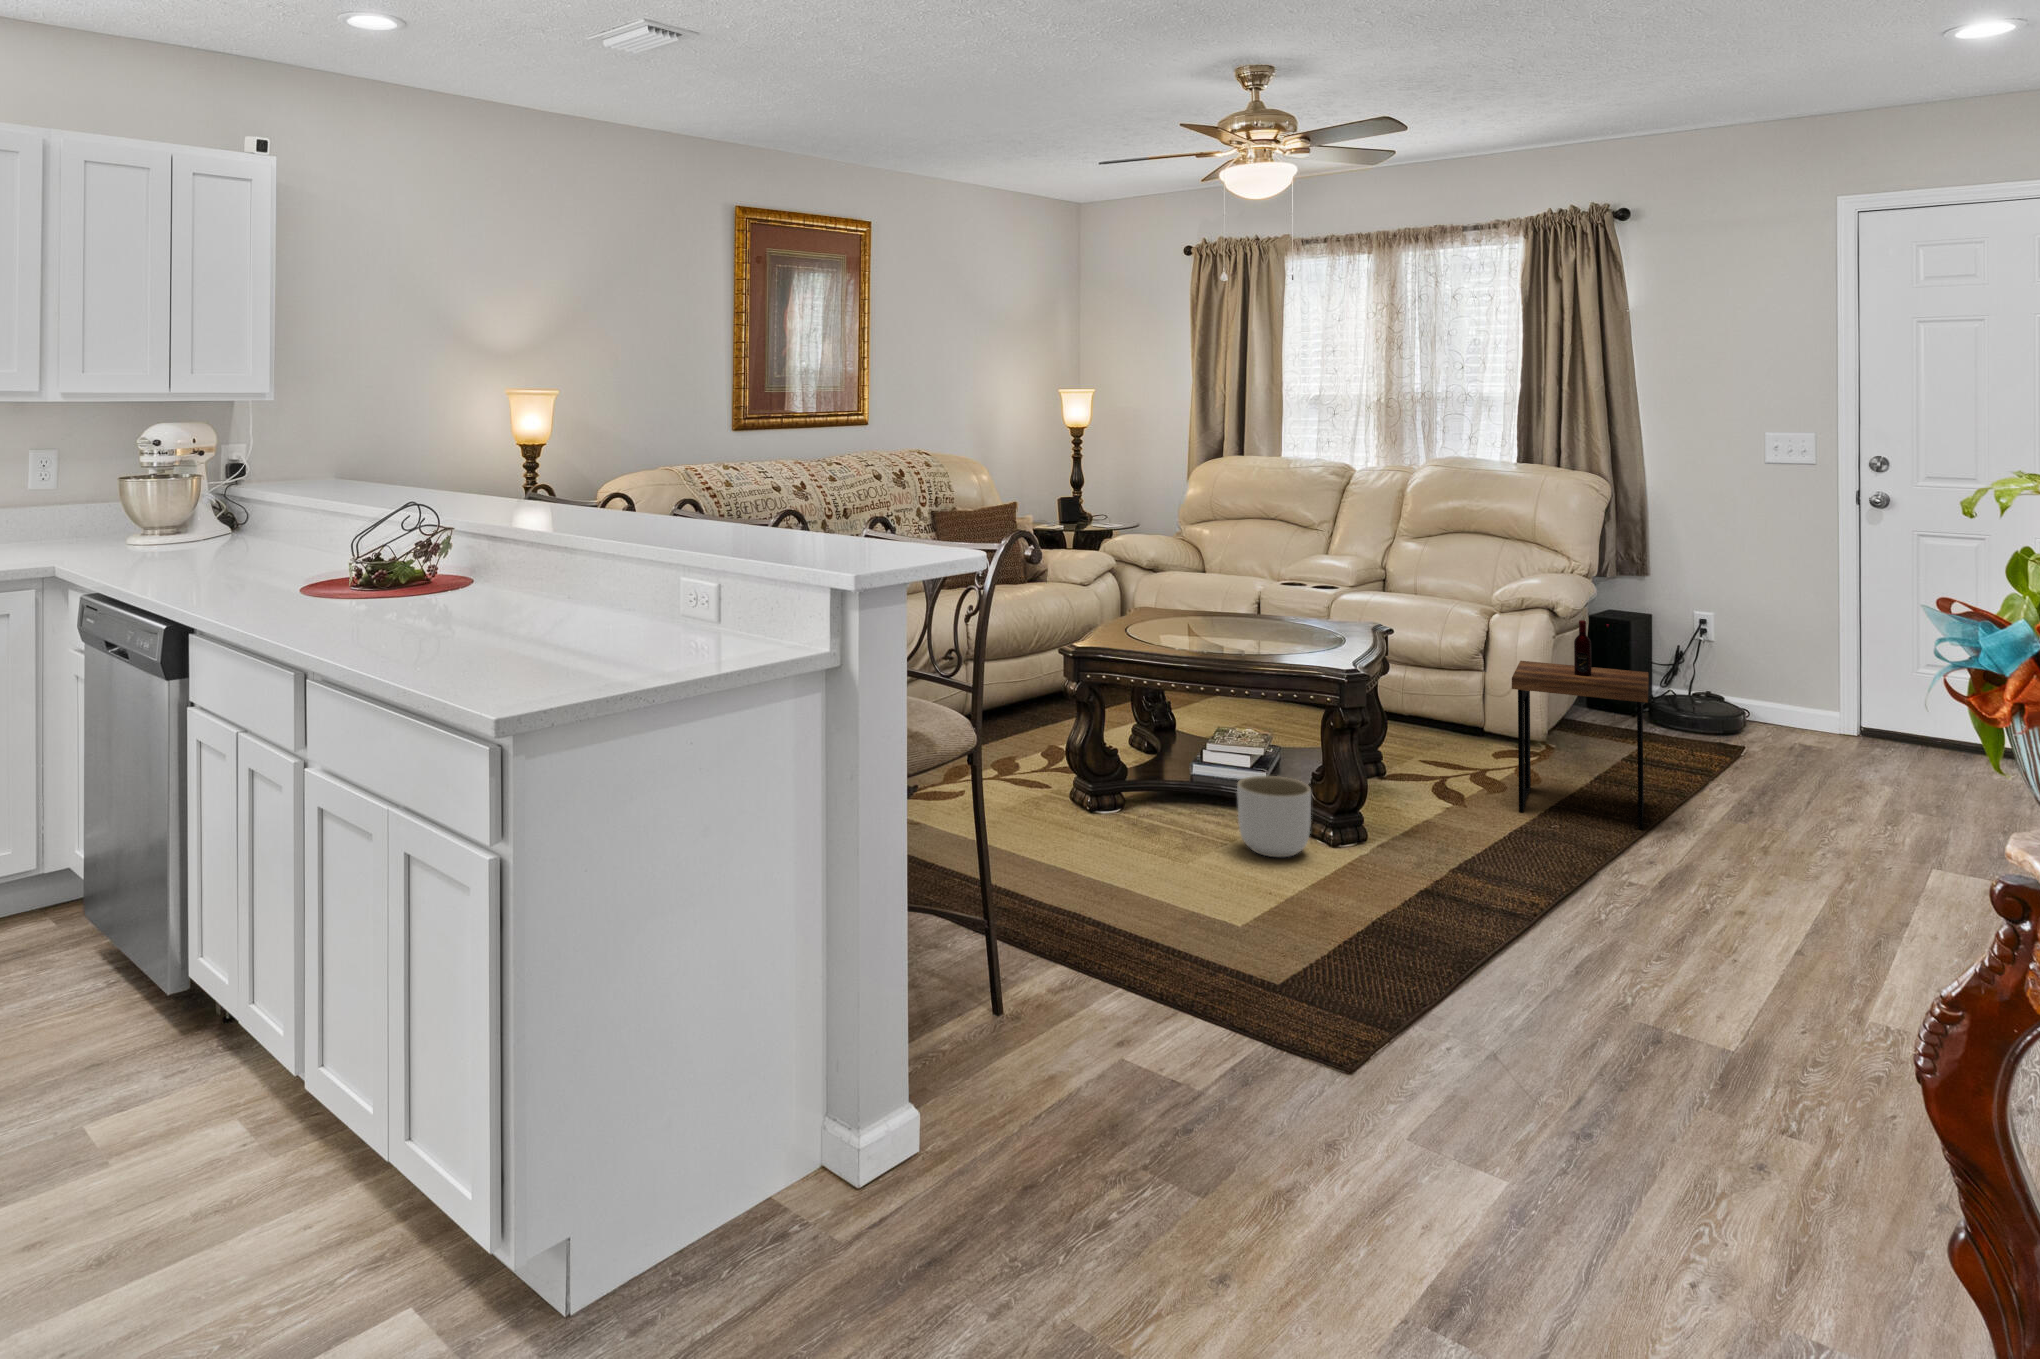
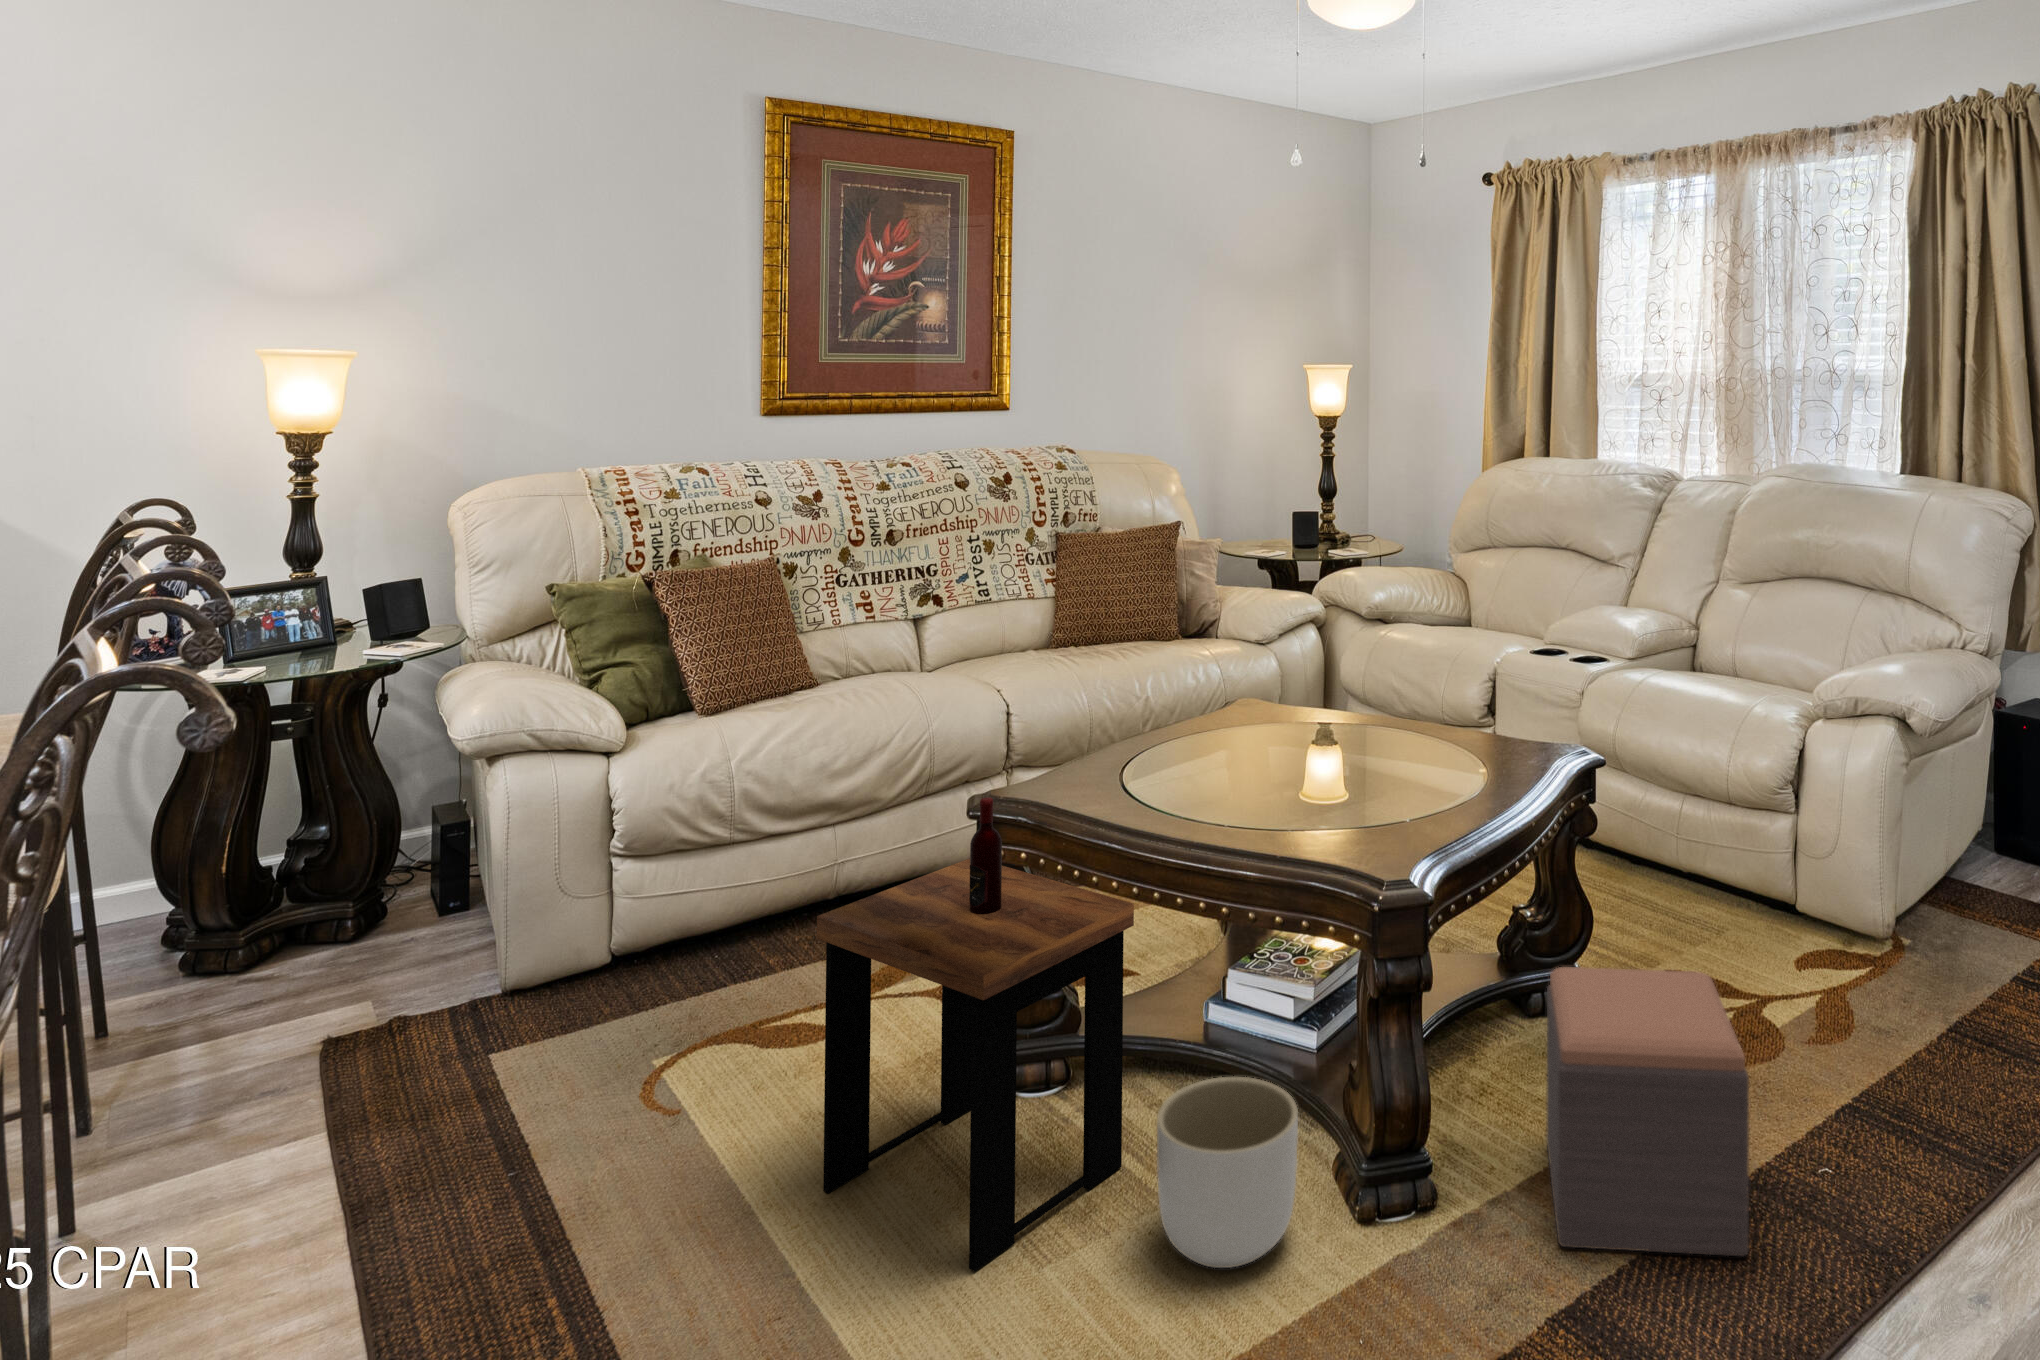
side table: present [1512,620,1649,829] -> present [817,797,1134,1271]
footstool: none [1405,724,1533,850] -> present [1546,967,1749,1256]

